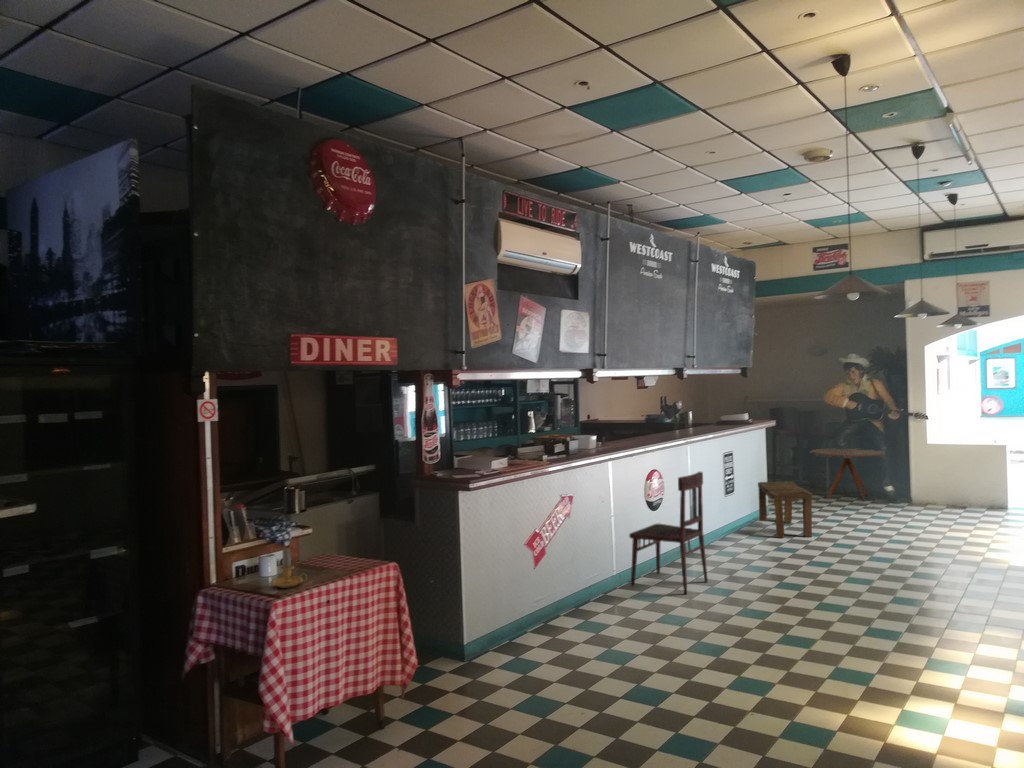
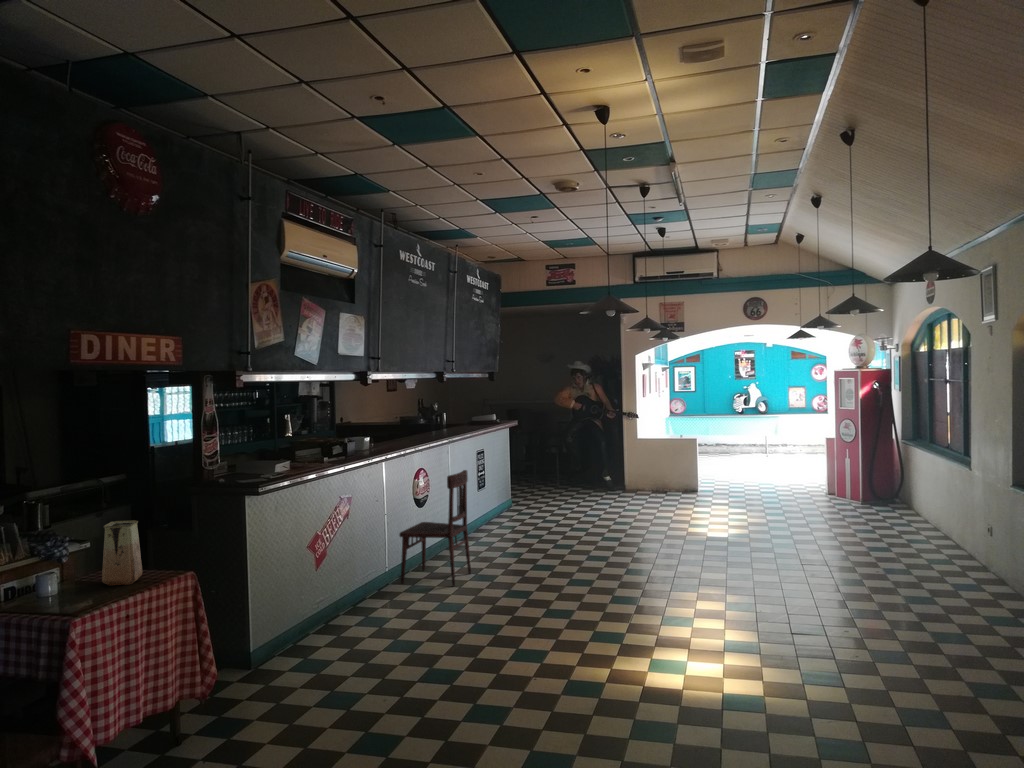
round table: present [810,448,885,501] -> none [544,447,606,494]
bench: present [758,482,812,538] -> none [504,478,553,530]
vase: none [316,510,352,571] -> present [102,520,142,585]
candle: present [272,548,303,588] -> none [60,561,104,606]

